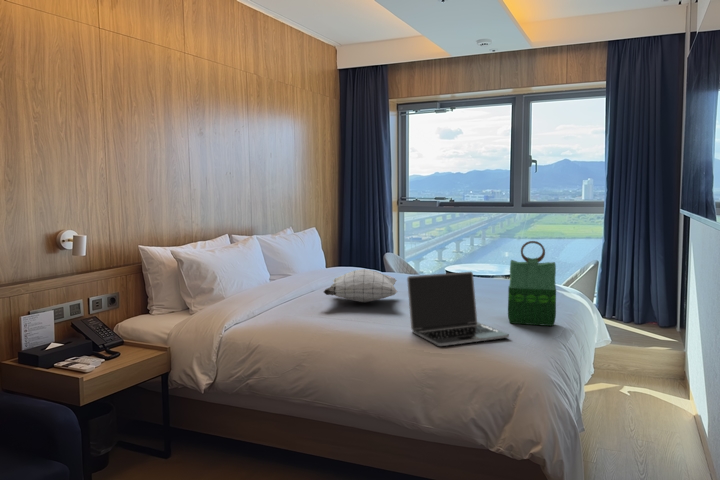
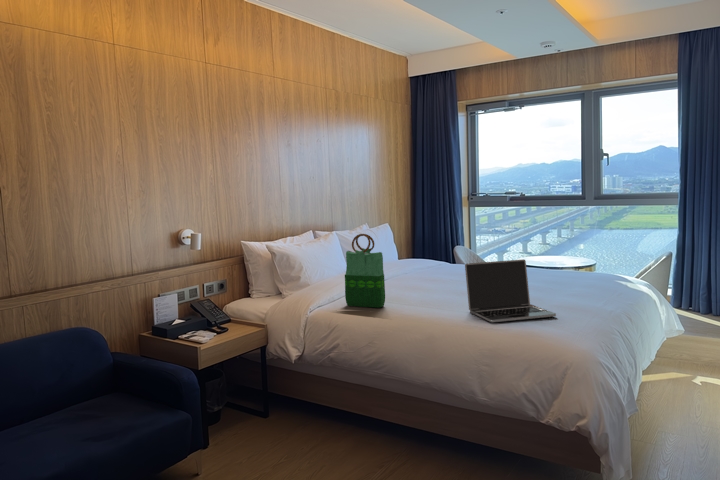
tote bag: present [508,241,556,326] -> present [345,234,385,308]
pillow: present [324,269,397,302] -> none [394,259,462,289]

